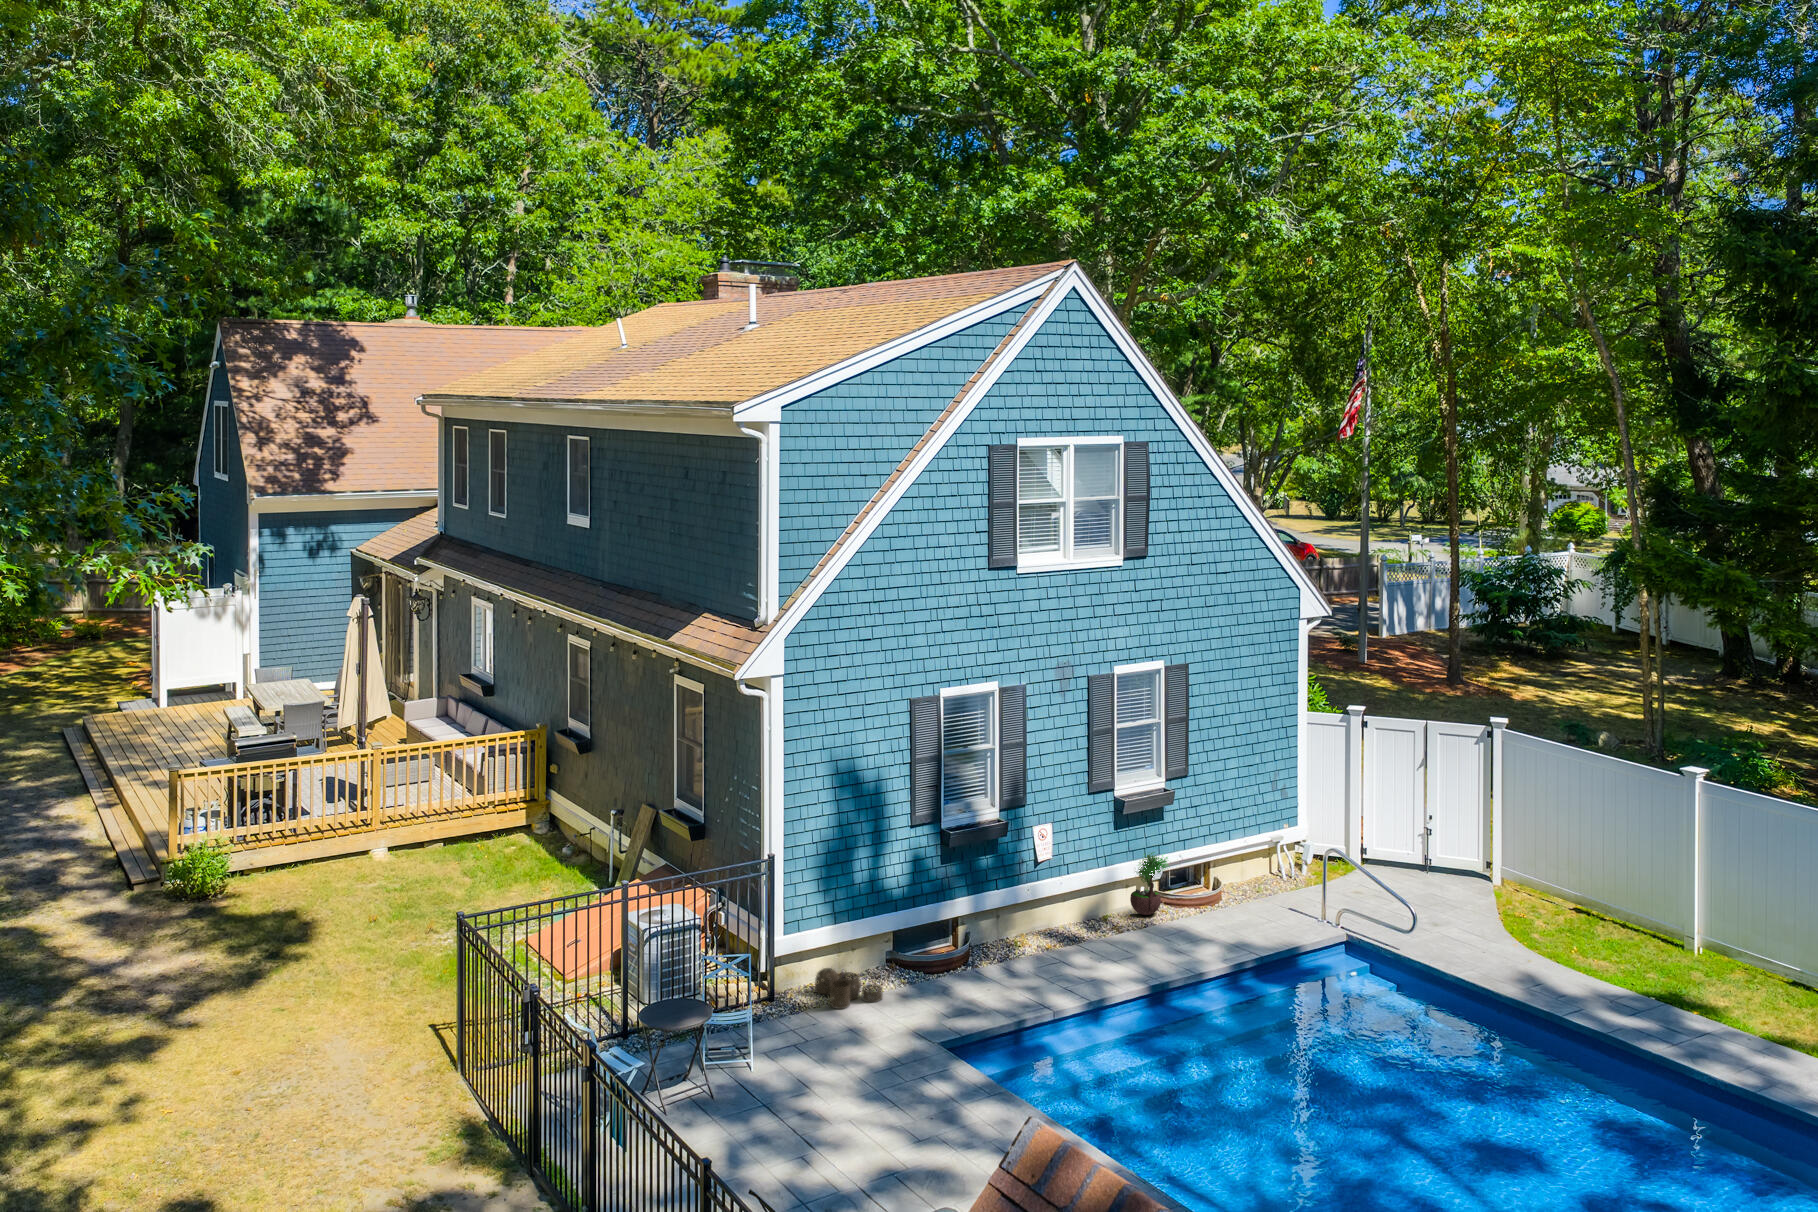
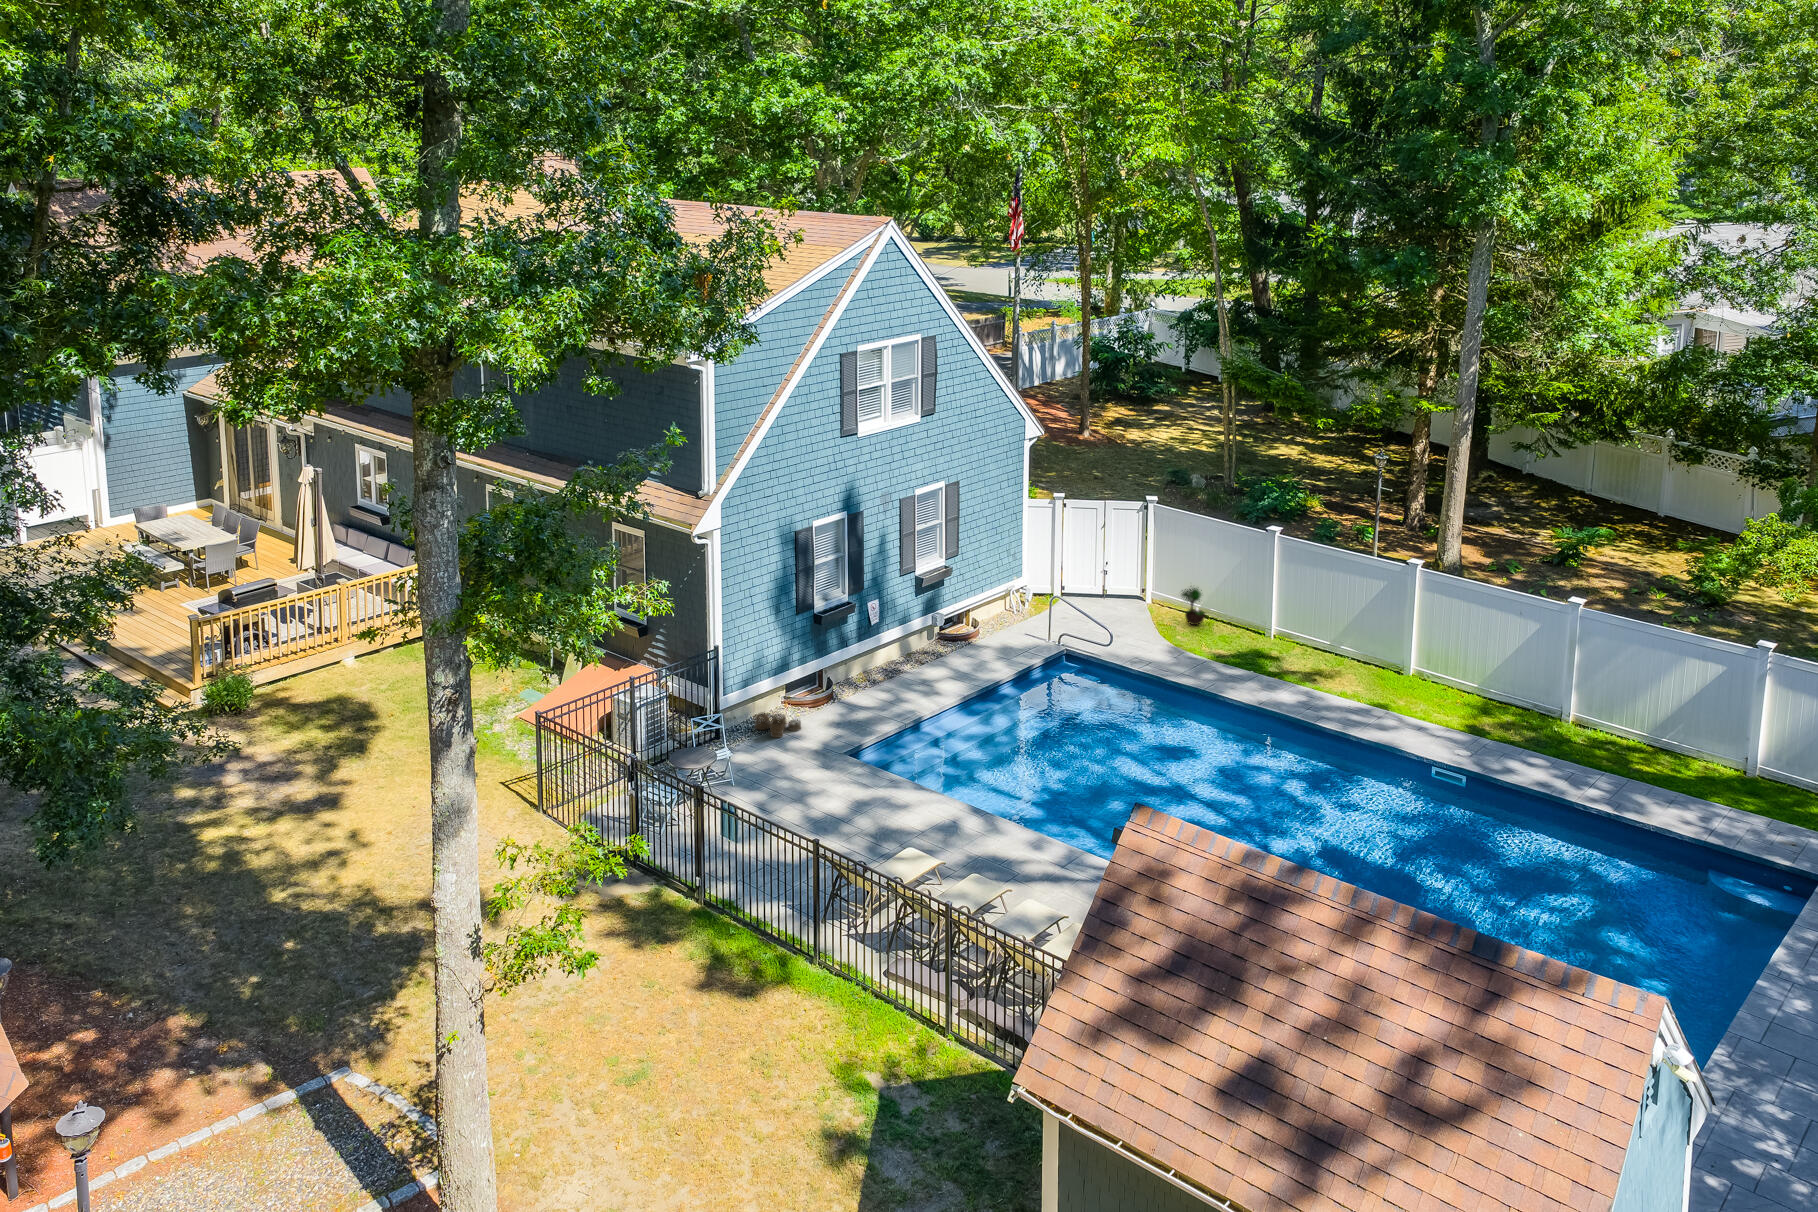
potted tree: present [1130,852,1168,915] -> present [1181,588,1205,625]

